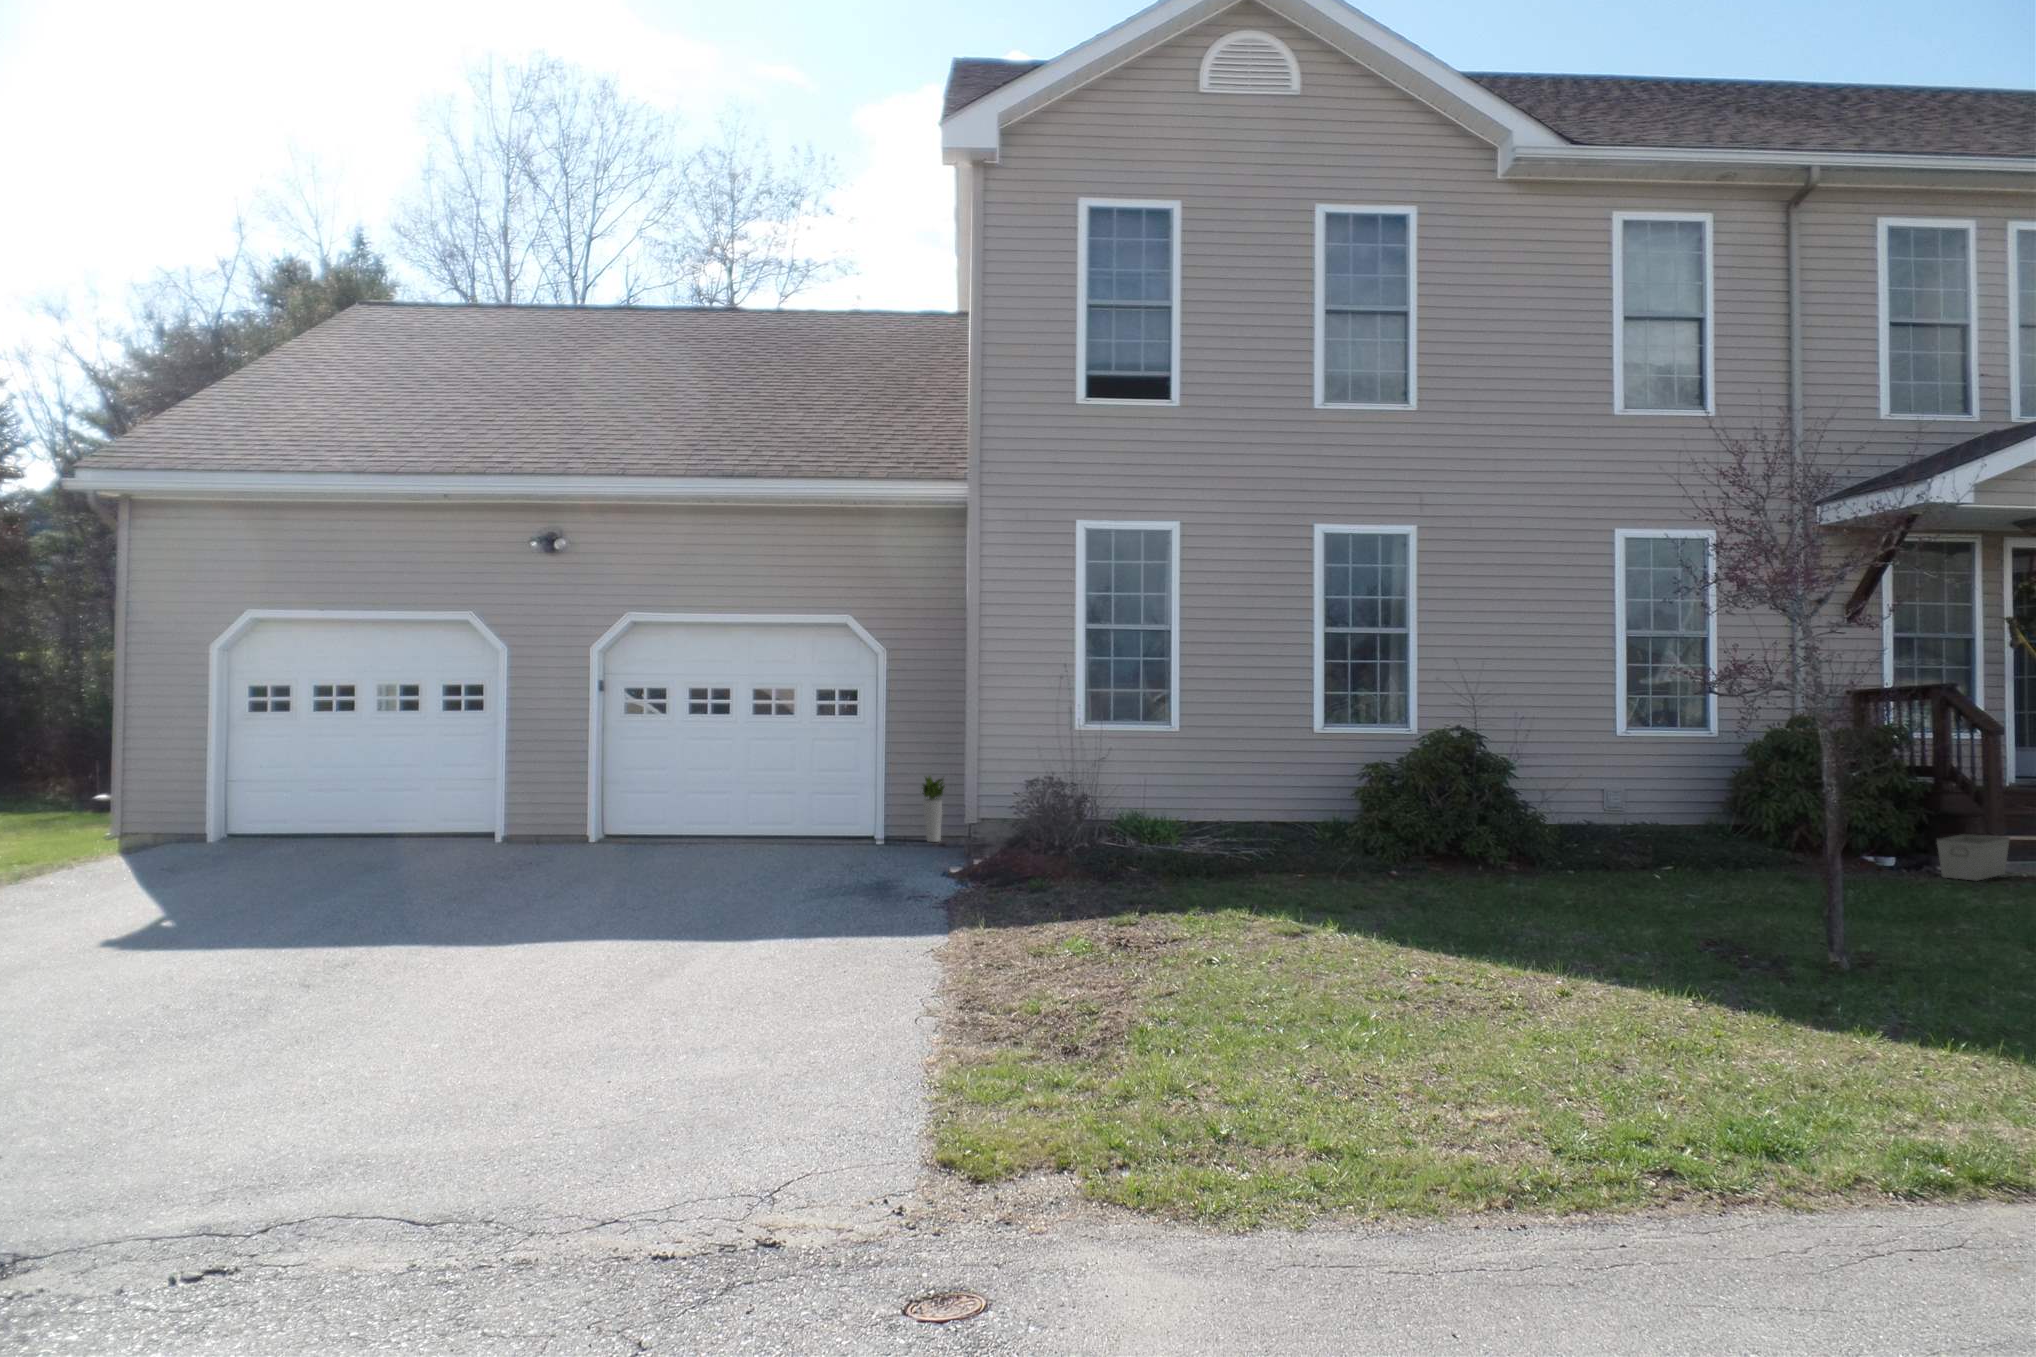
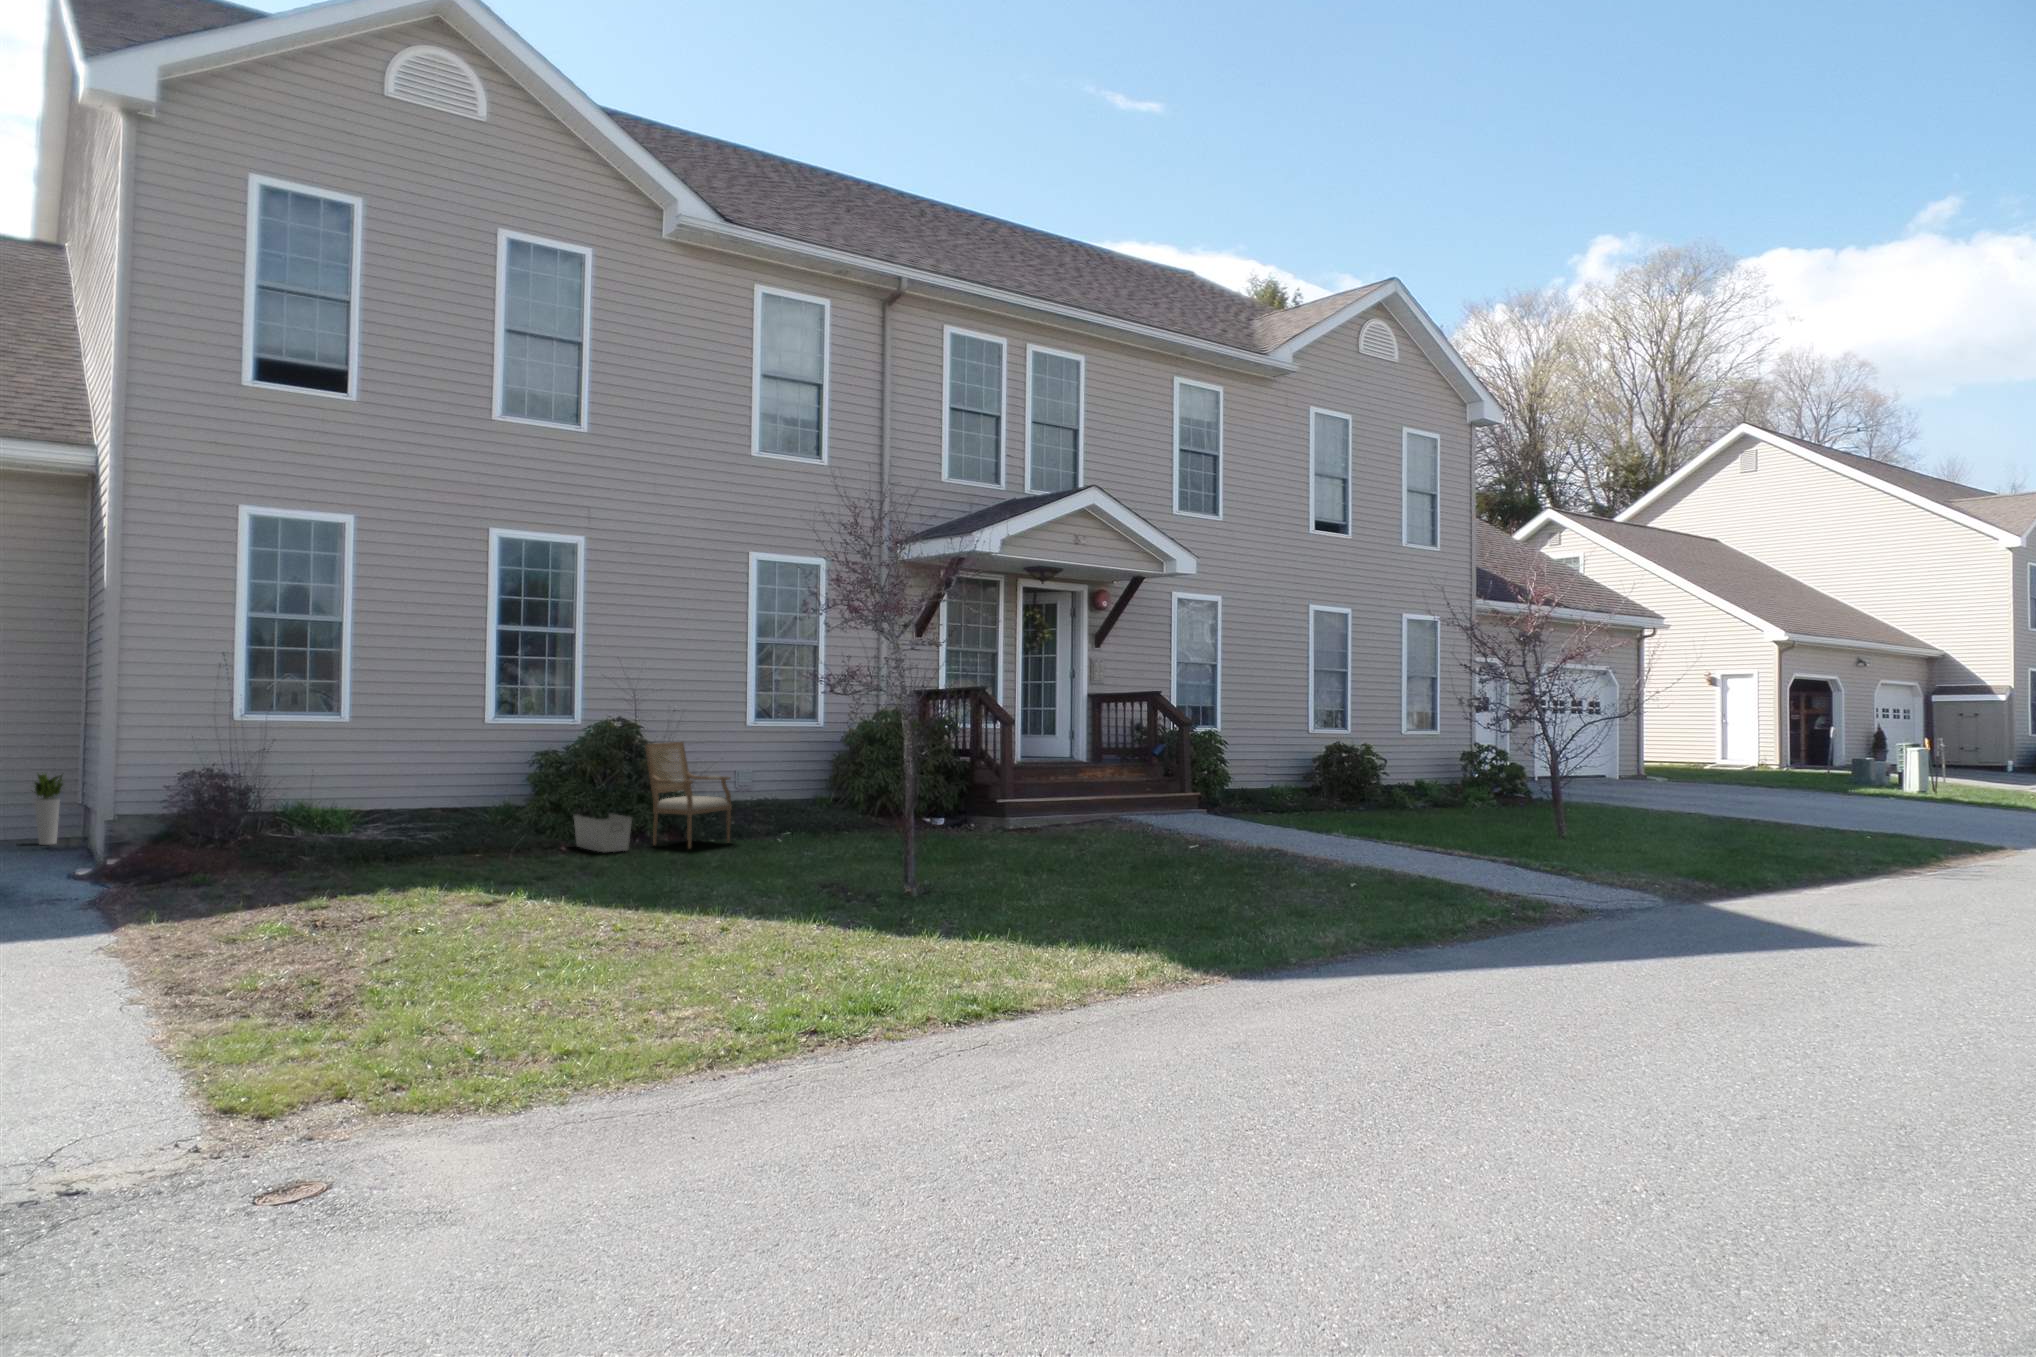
chair: none [1487,753,1595,880] -> present [645,742,732,849]
storage bin: present [1937,834,2010,881] -> present [574,814,632,852]

